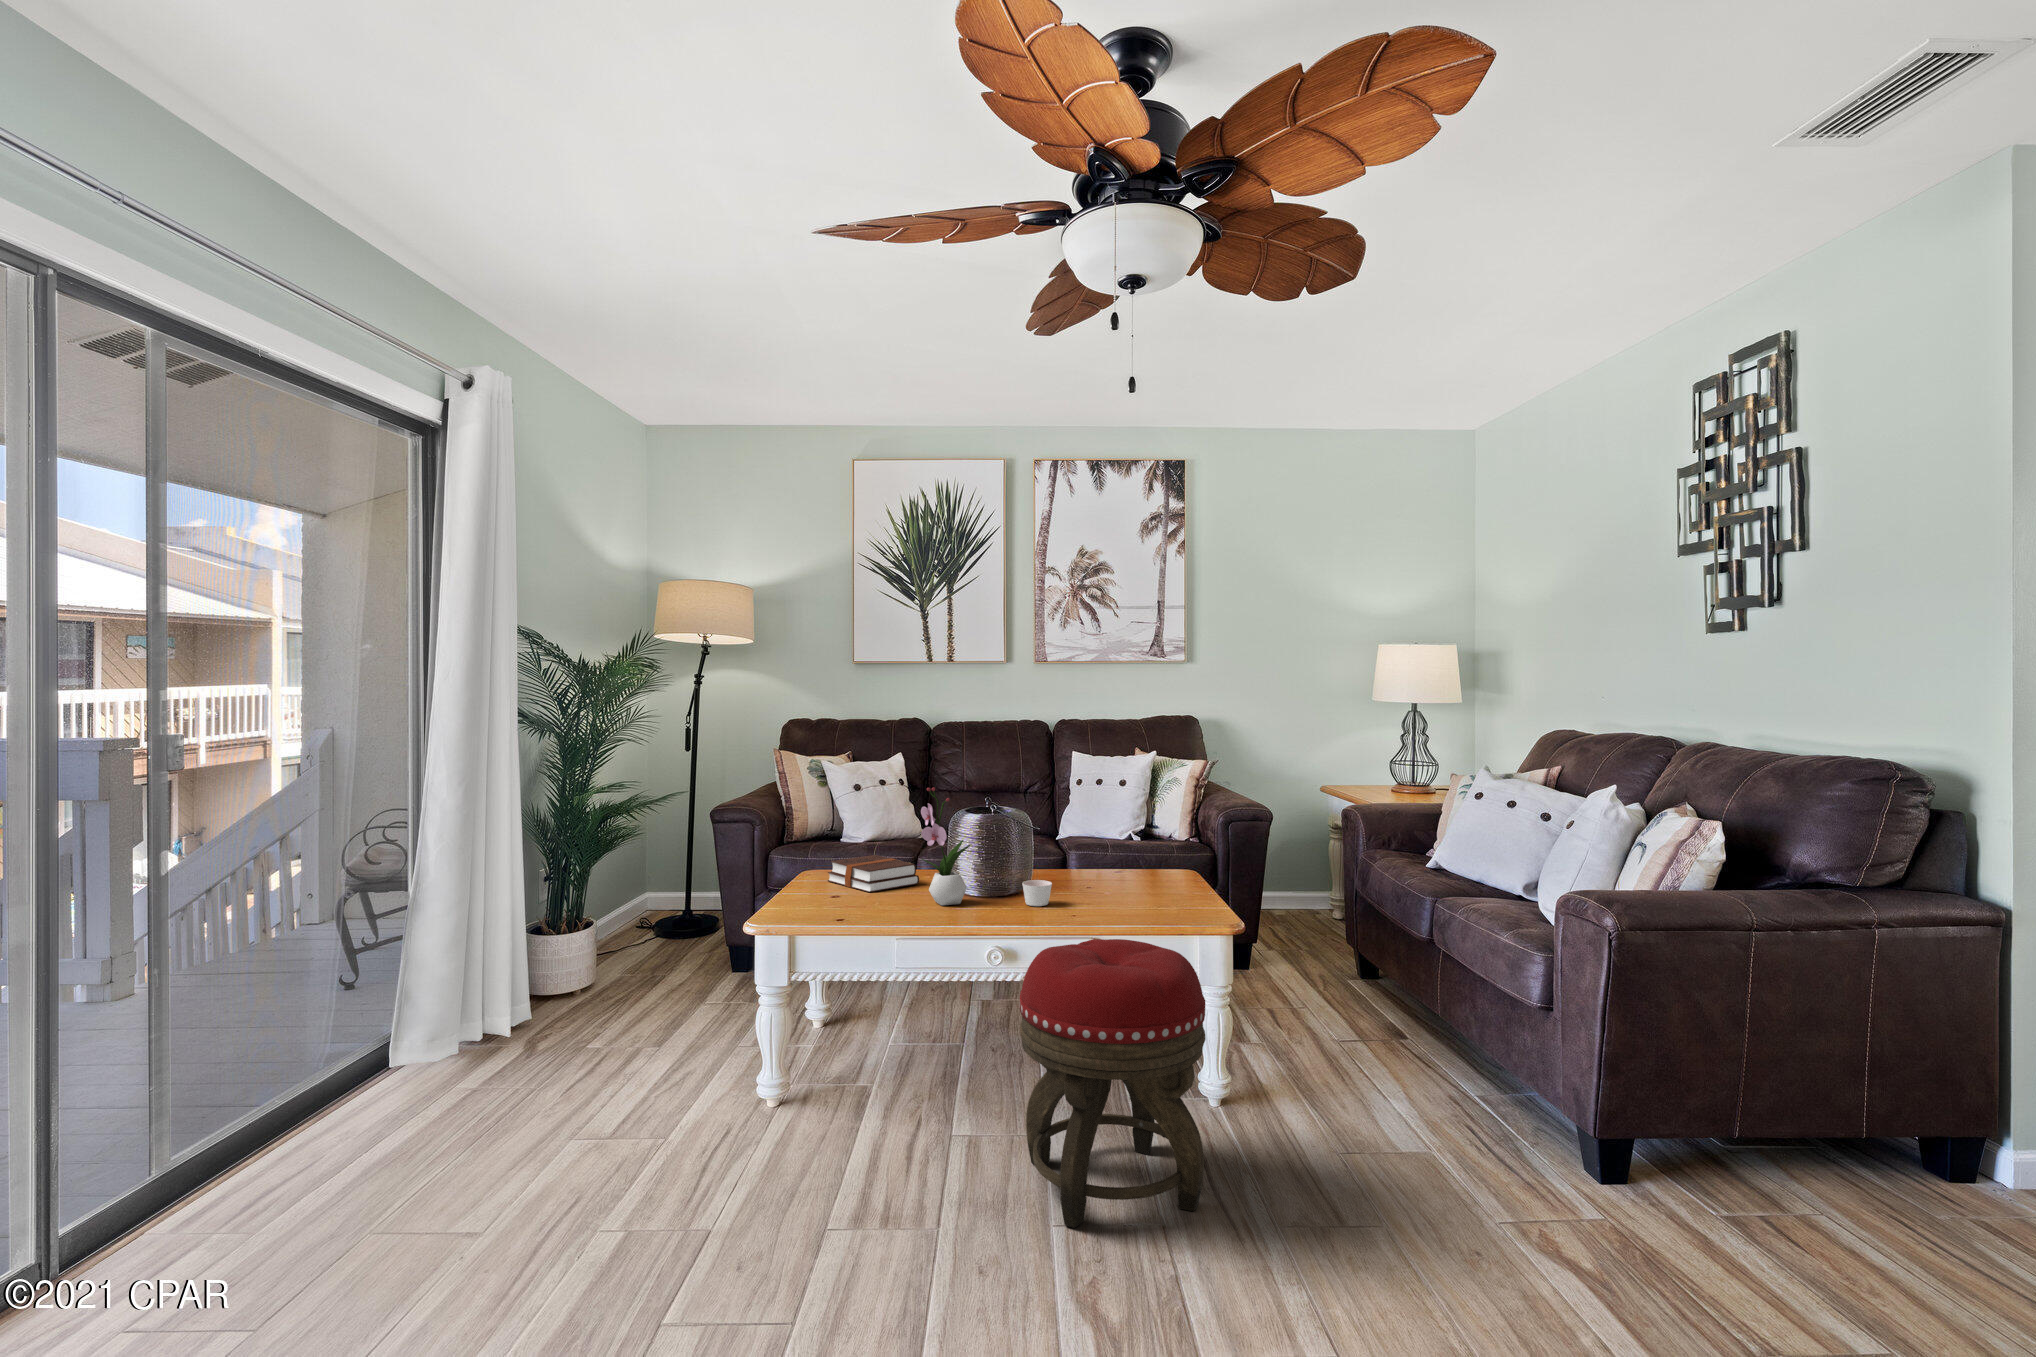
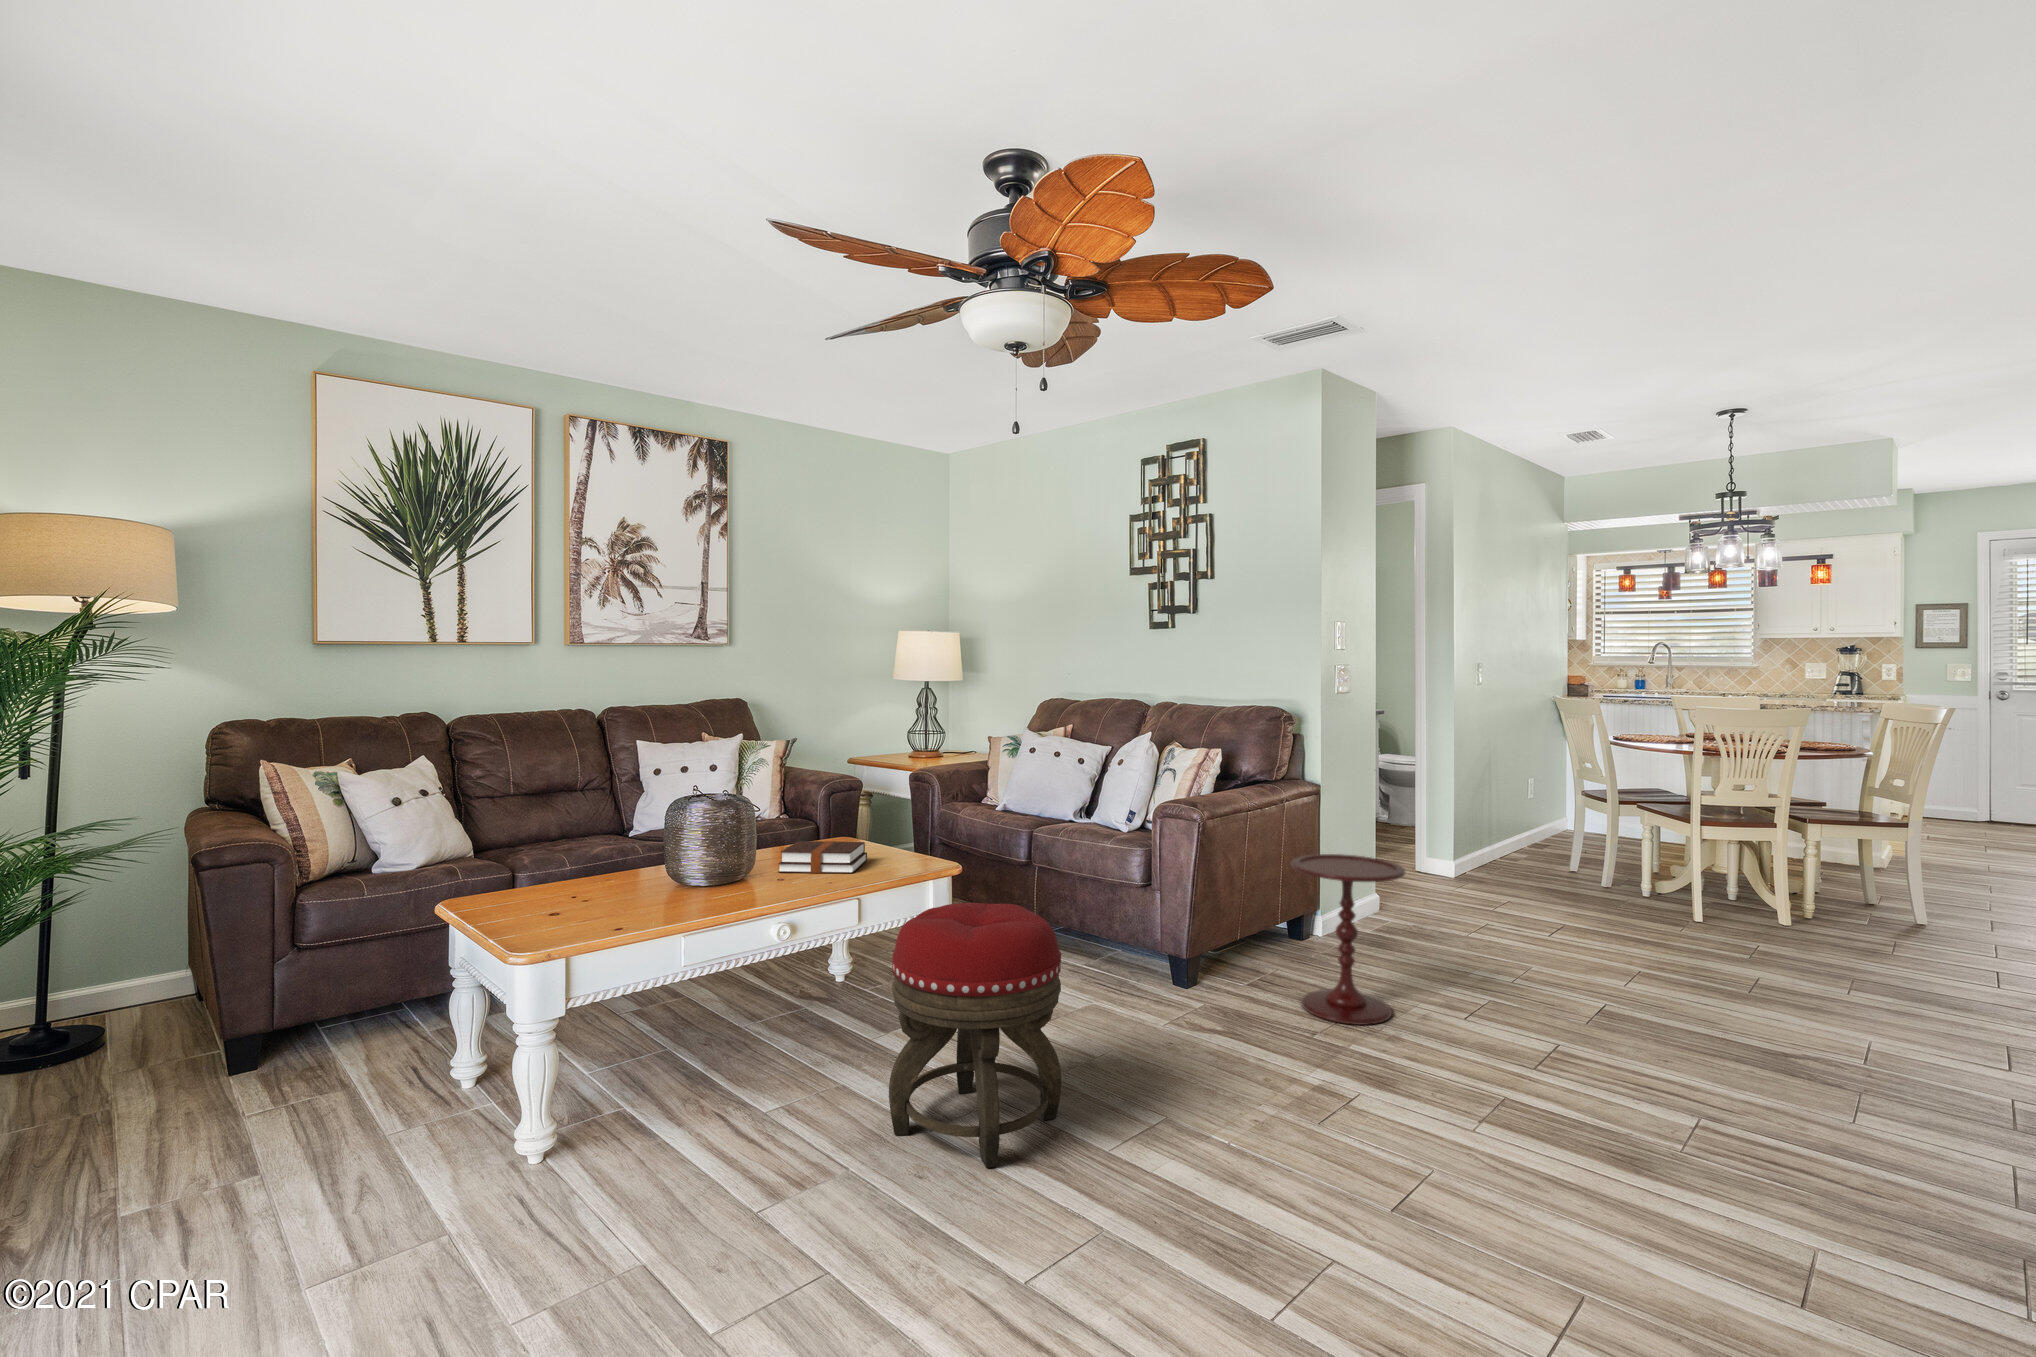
flower arrangement: present [921,787,971,905] -> none [670,784,730,912]
hardback book: present [828,855,919,892] -> present [778,841,867,873]
candle: present [1022,880,1052,906] -> none [774,868,805,895]
side table: none [1709,985,1937,1293] -> present [1291,854,1405,1025]

